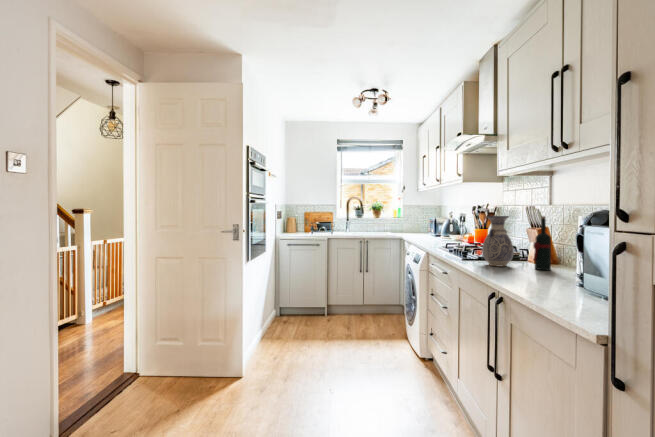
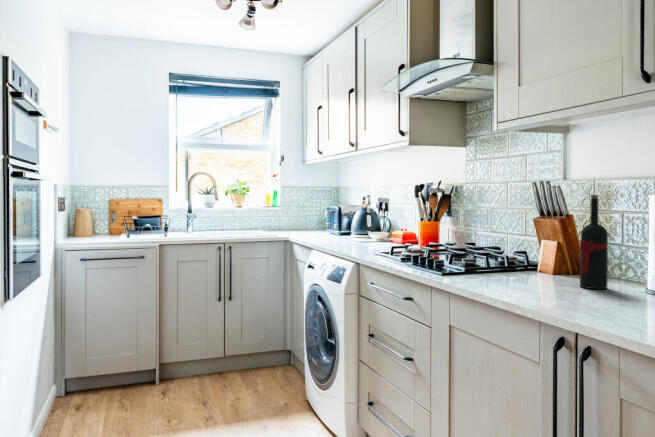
vase: present [482,216,514,267] -> none [491,194,546,287]

